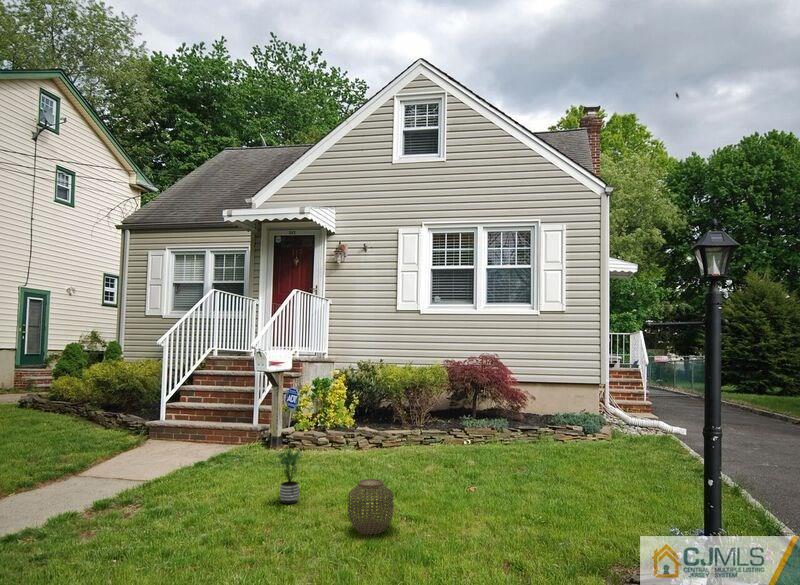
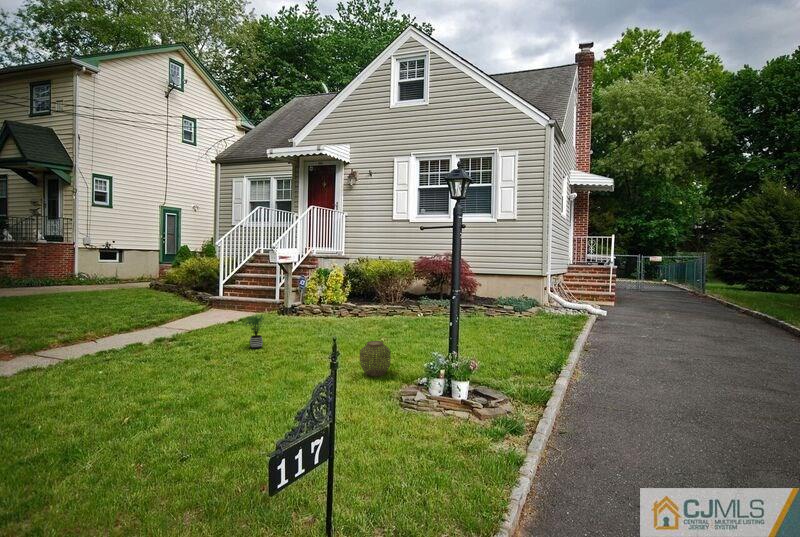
woven basket: present [348,479,394,534] -> present [360,341,391,376]

